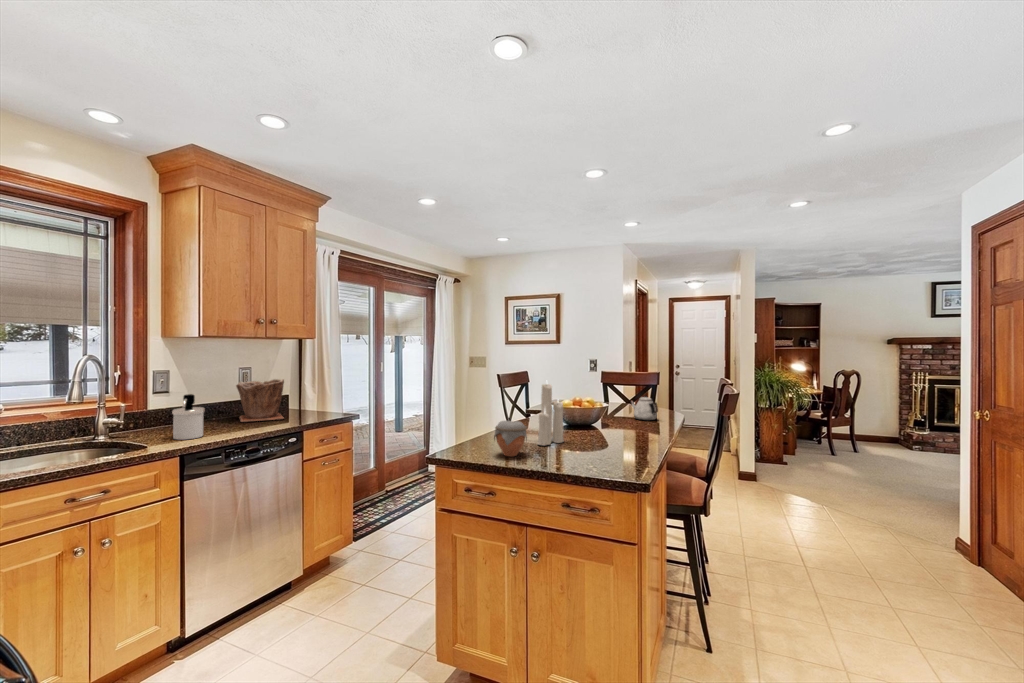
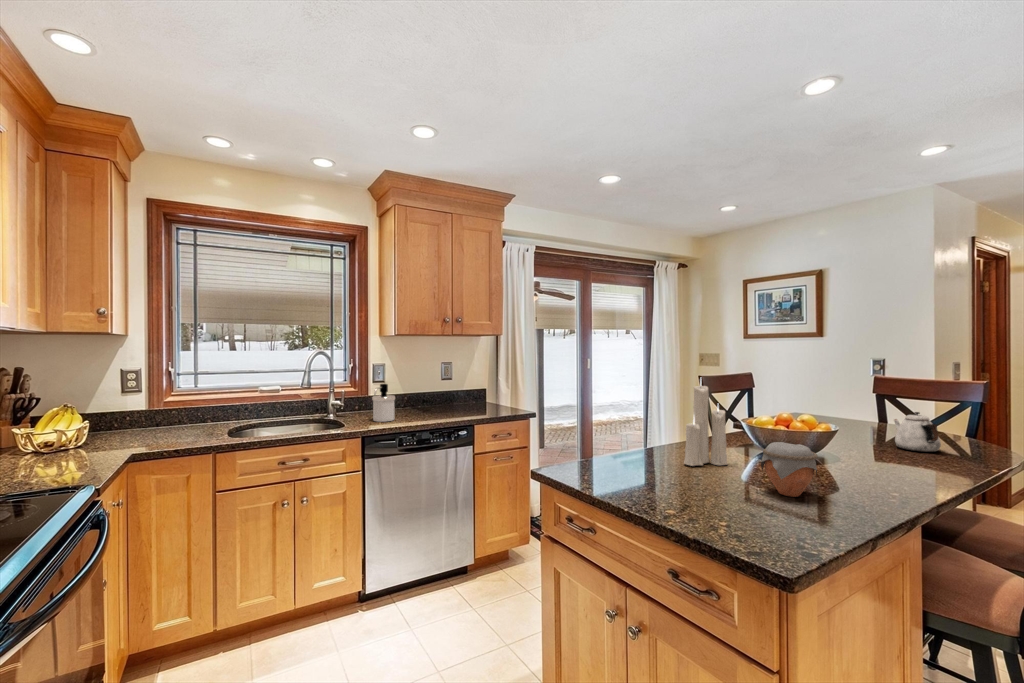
plant pot: present [236,379,284,422] -> none [433,374,471,411]
jar: present [494,421,527,457] -> present [761,442,817,497]

